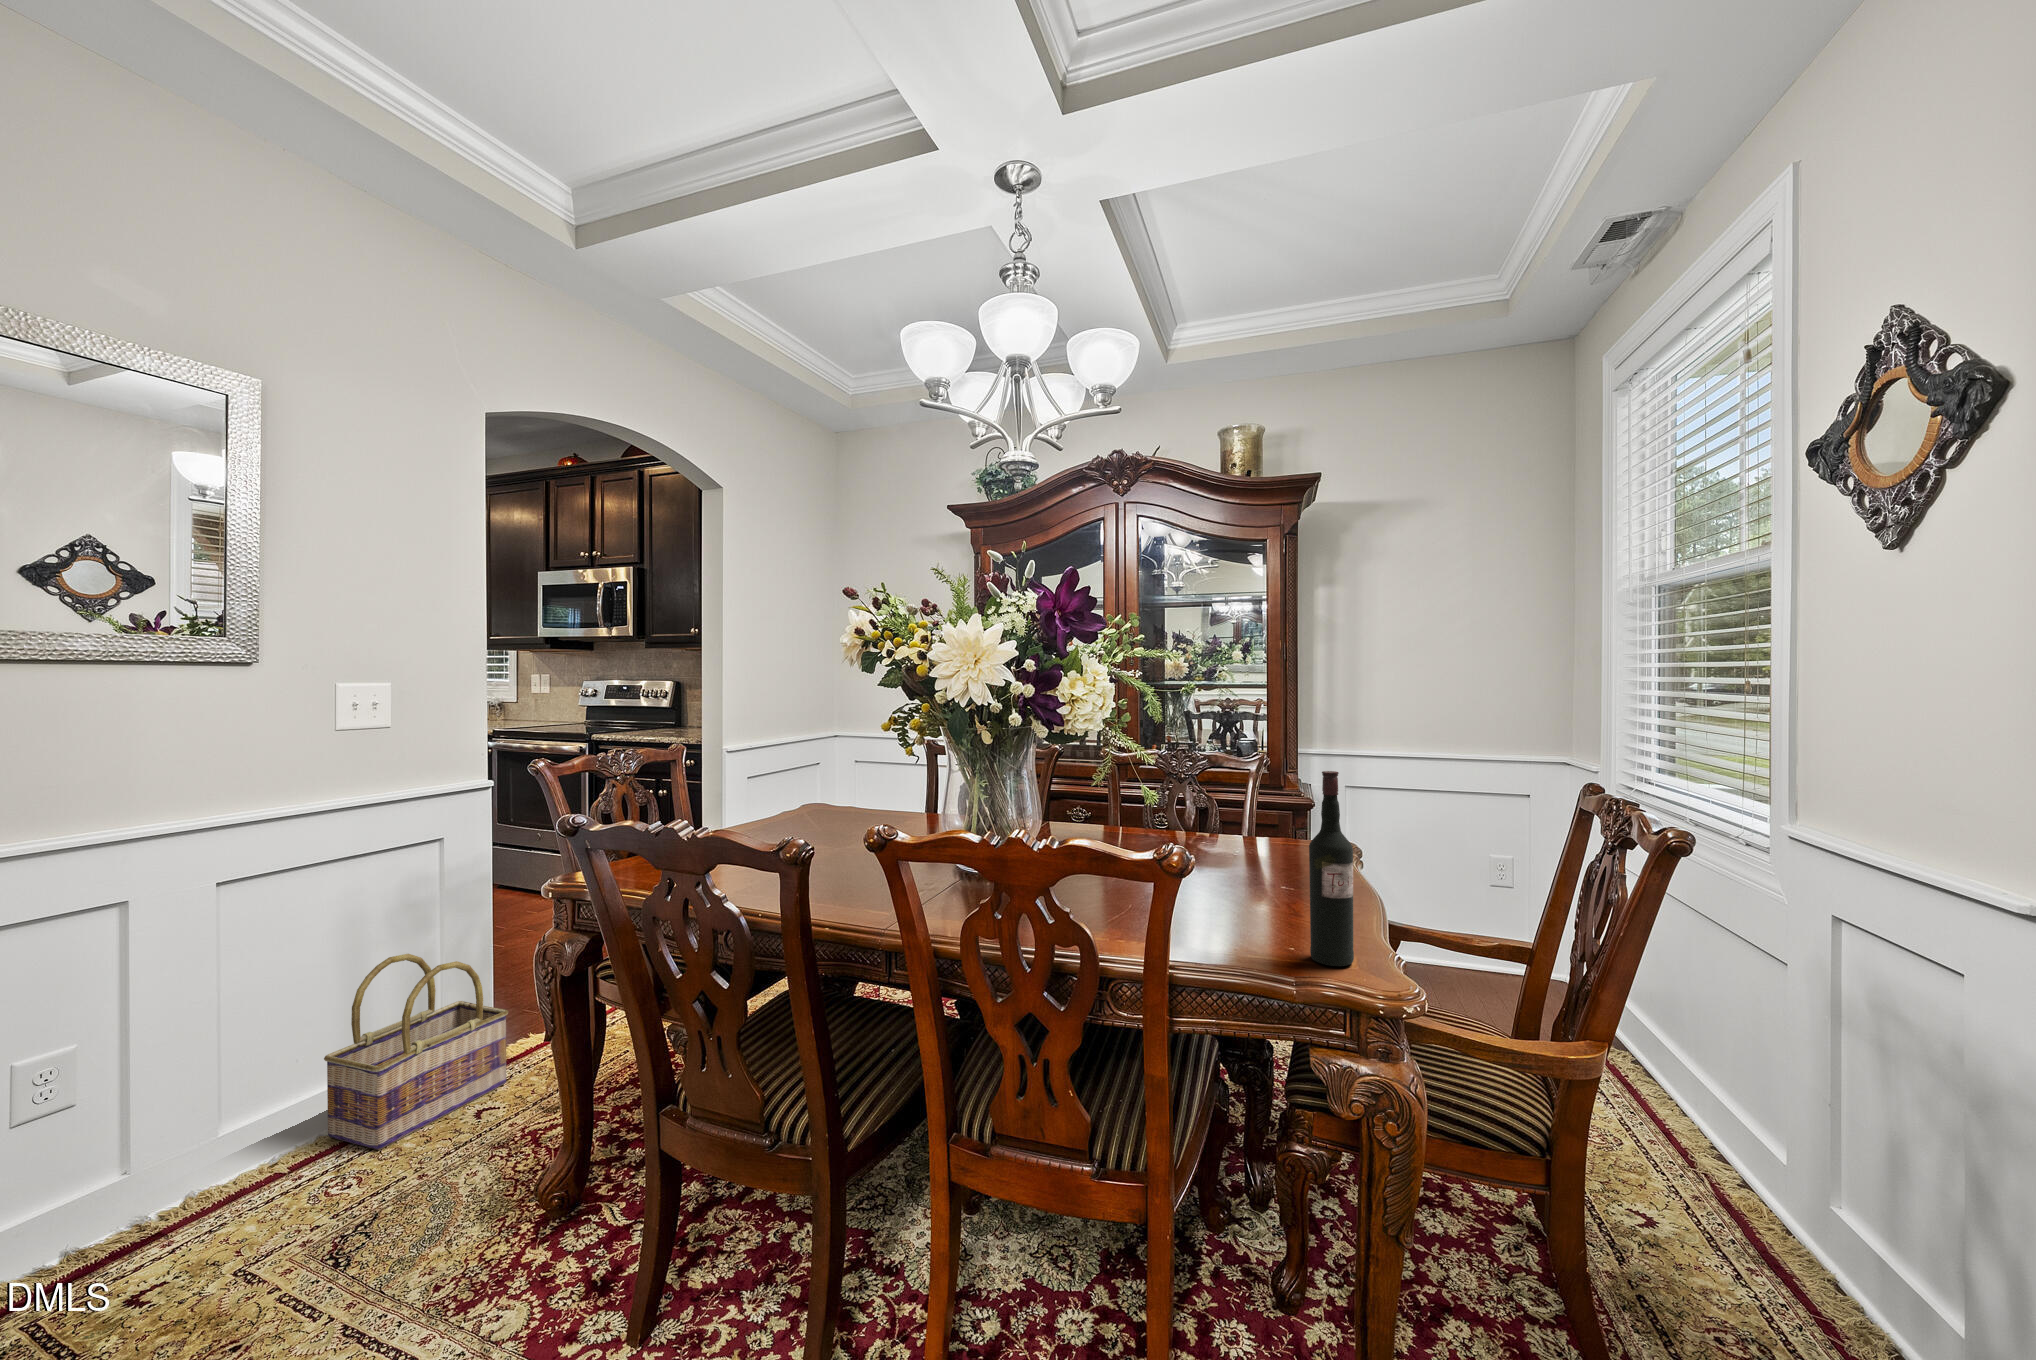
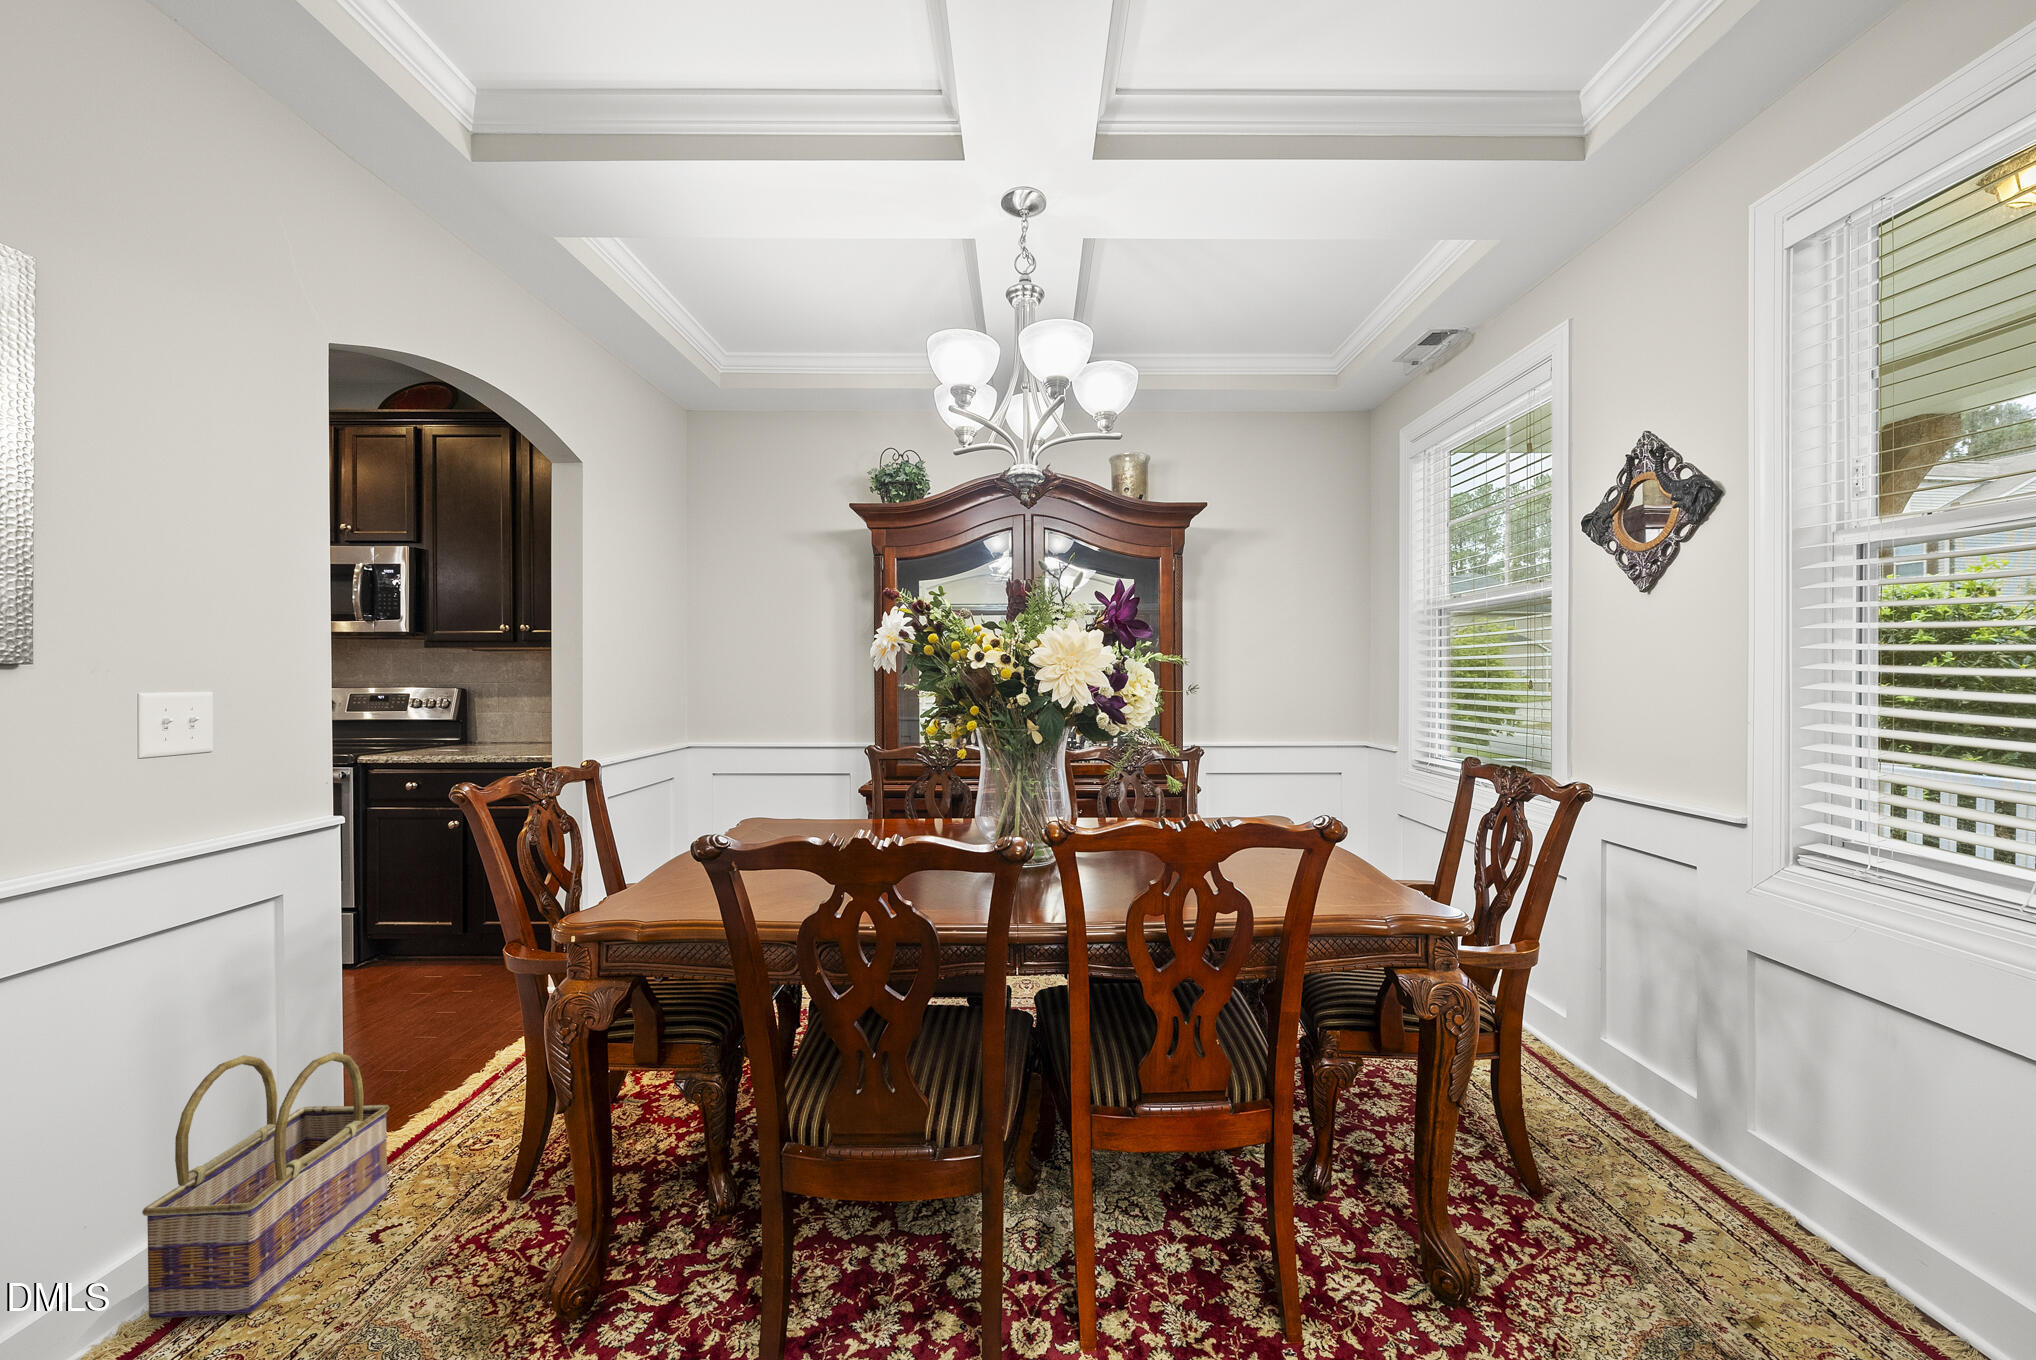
wine bottle: present [1309,771,1354,966] -> none [1361,747,1399,901]

